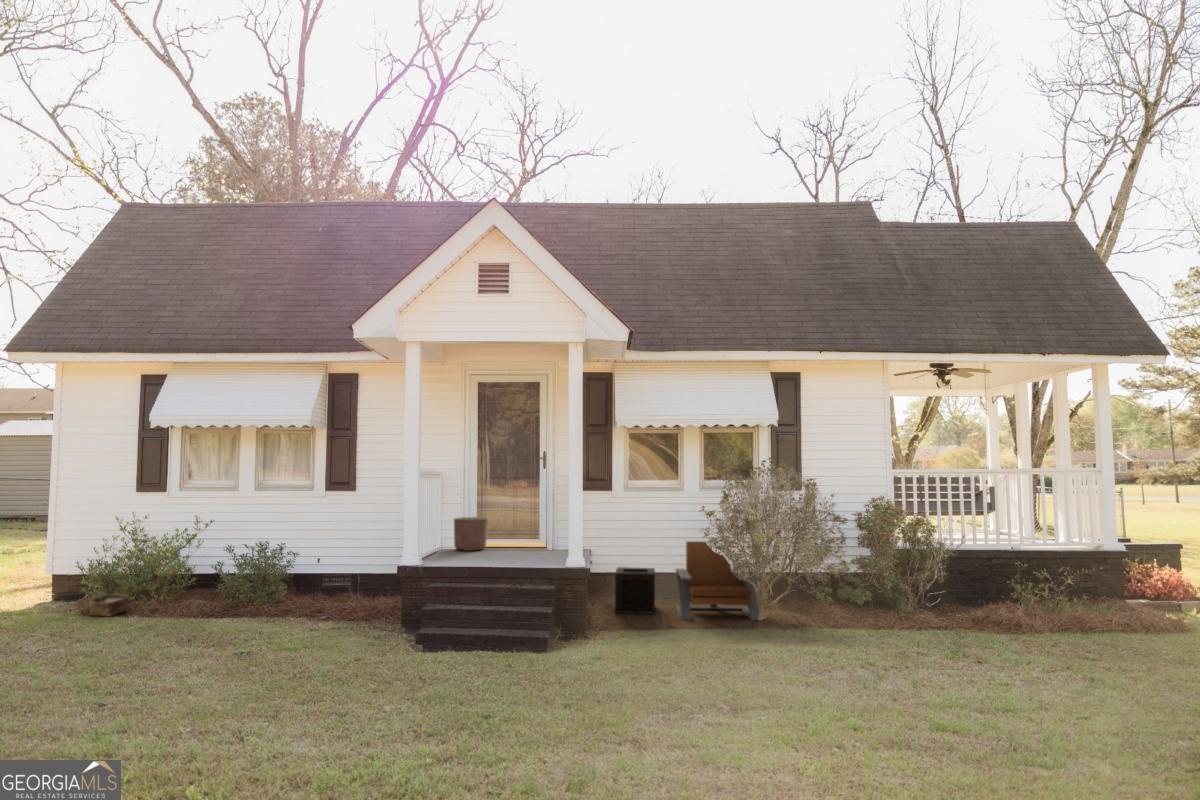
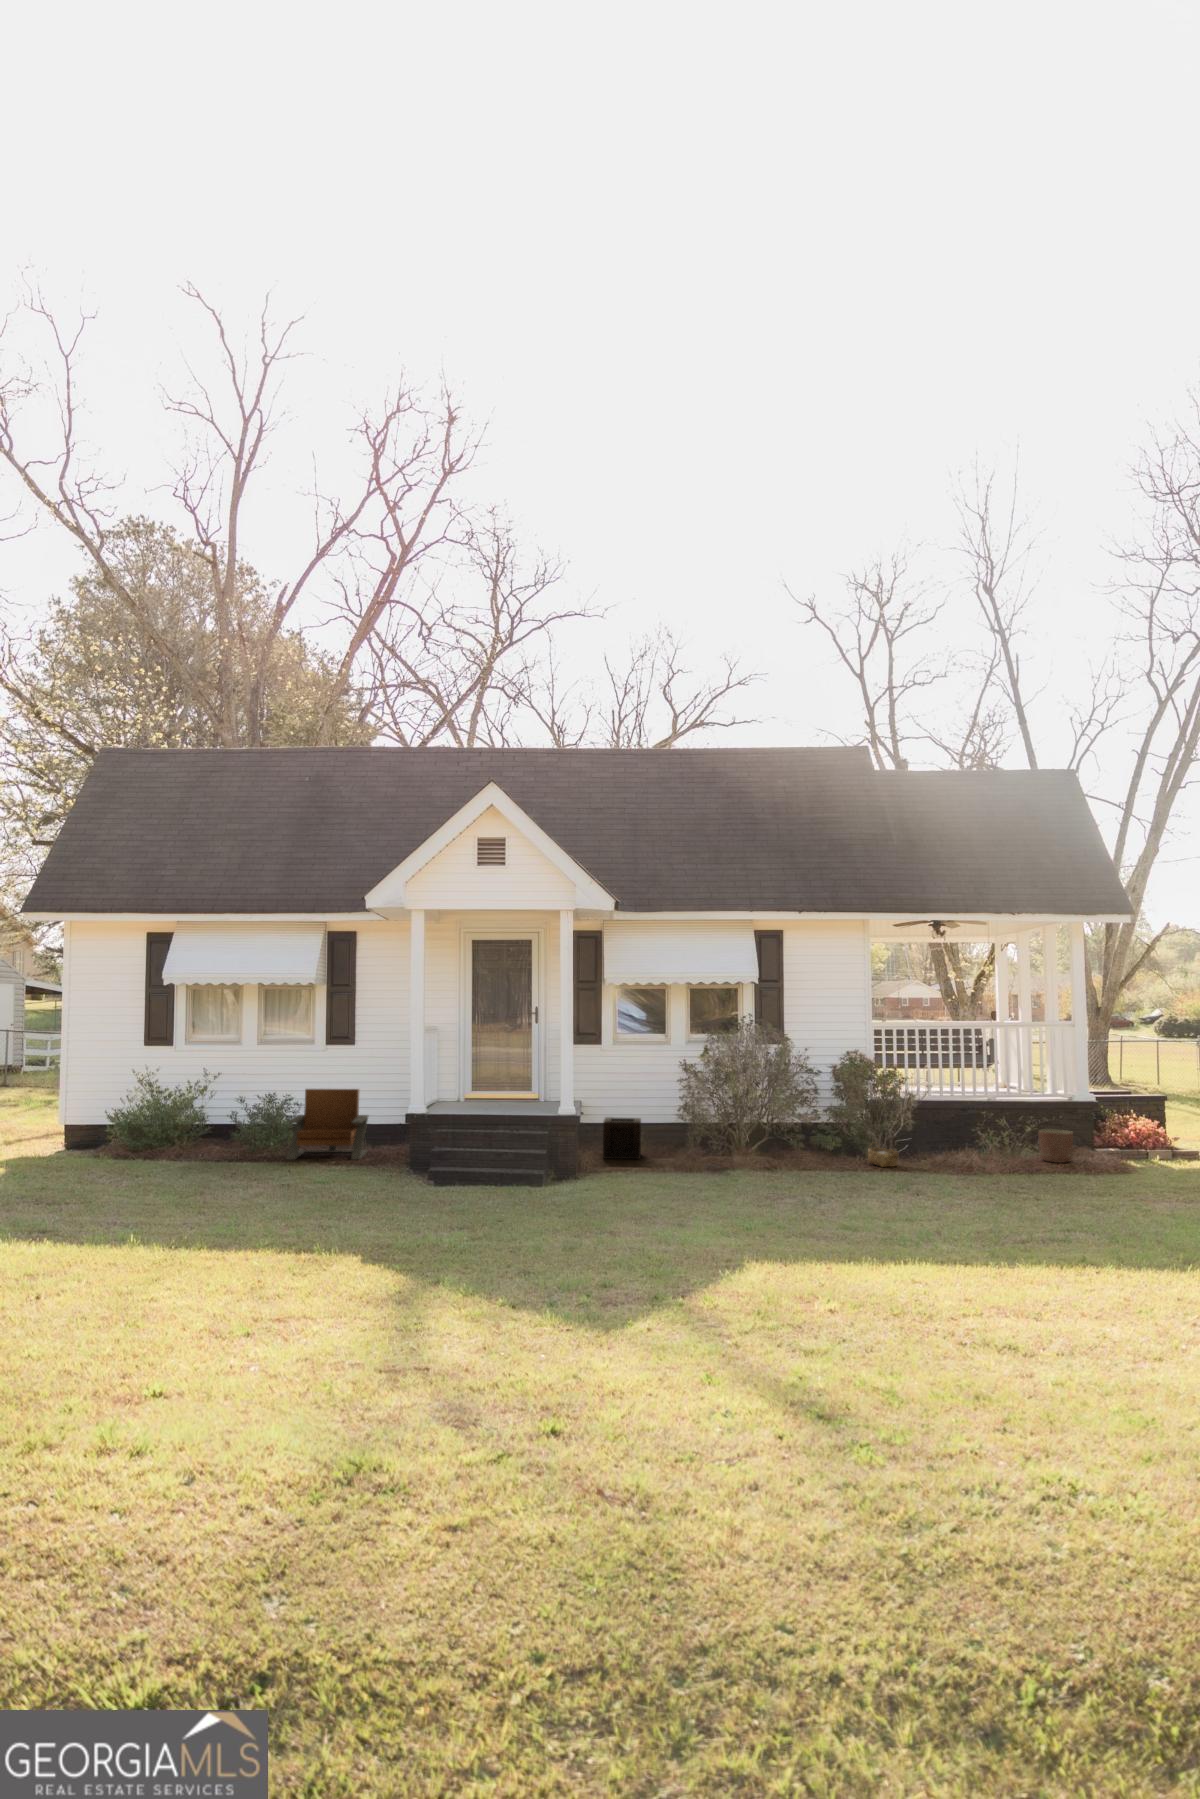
planter: present [454,517,488,551] -> present [1039,1129,1073,1163]
lounge chair: present [676,541,761,620] -> present [287,1089,368,1160]
woven basket: present [89,593,128,616] -> present [868,1143,899,1167]

